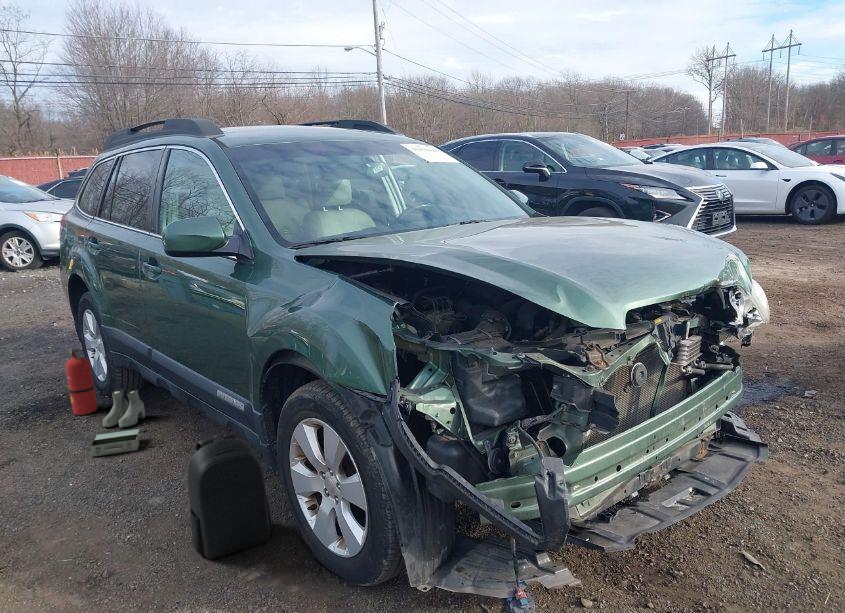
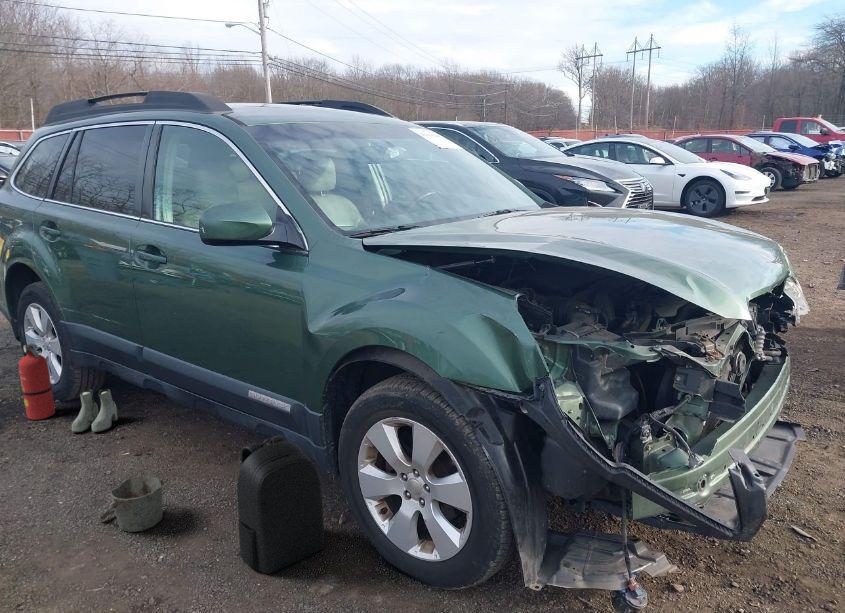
toolbox: present [90,428,140,457] -> none [71,432,125,467]
bucket: none [92,467,148,515] -> present [98,477,163,532]

